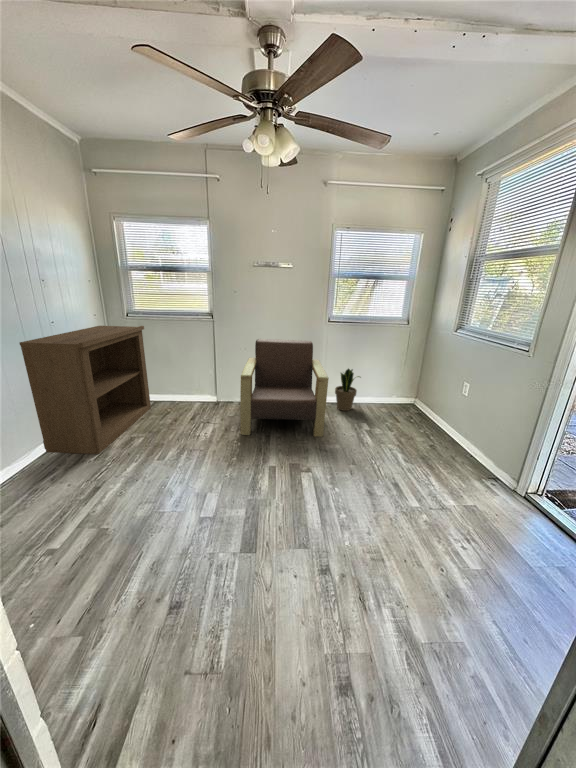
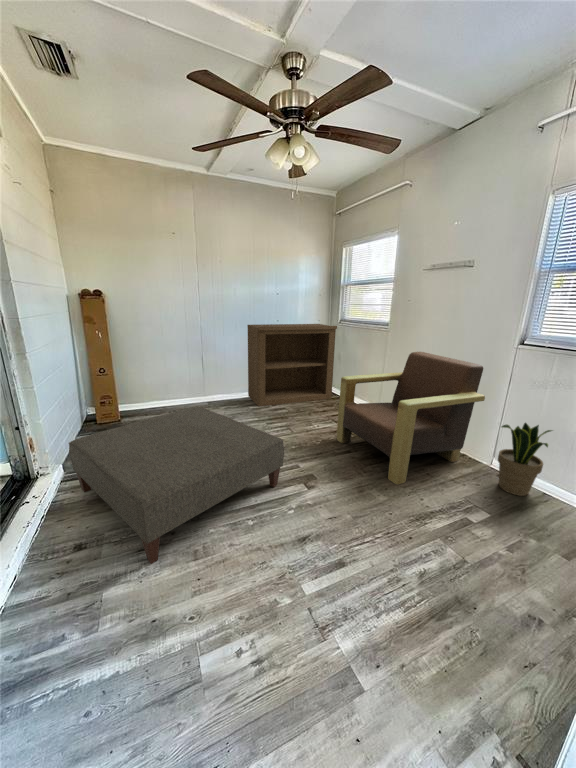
ottoman: none [143,442,404,714] -> present [69,406,284,564]

